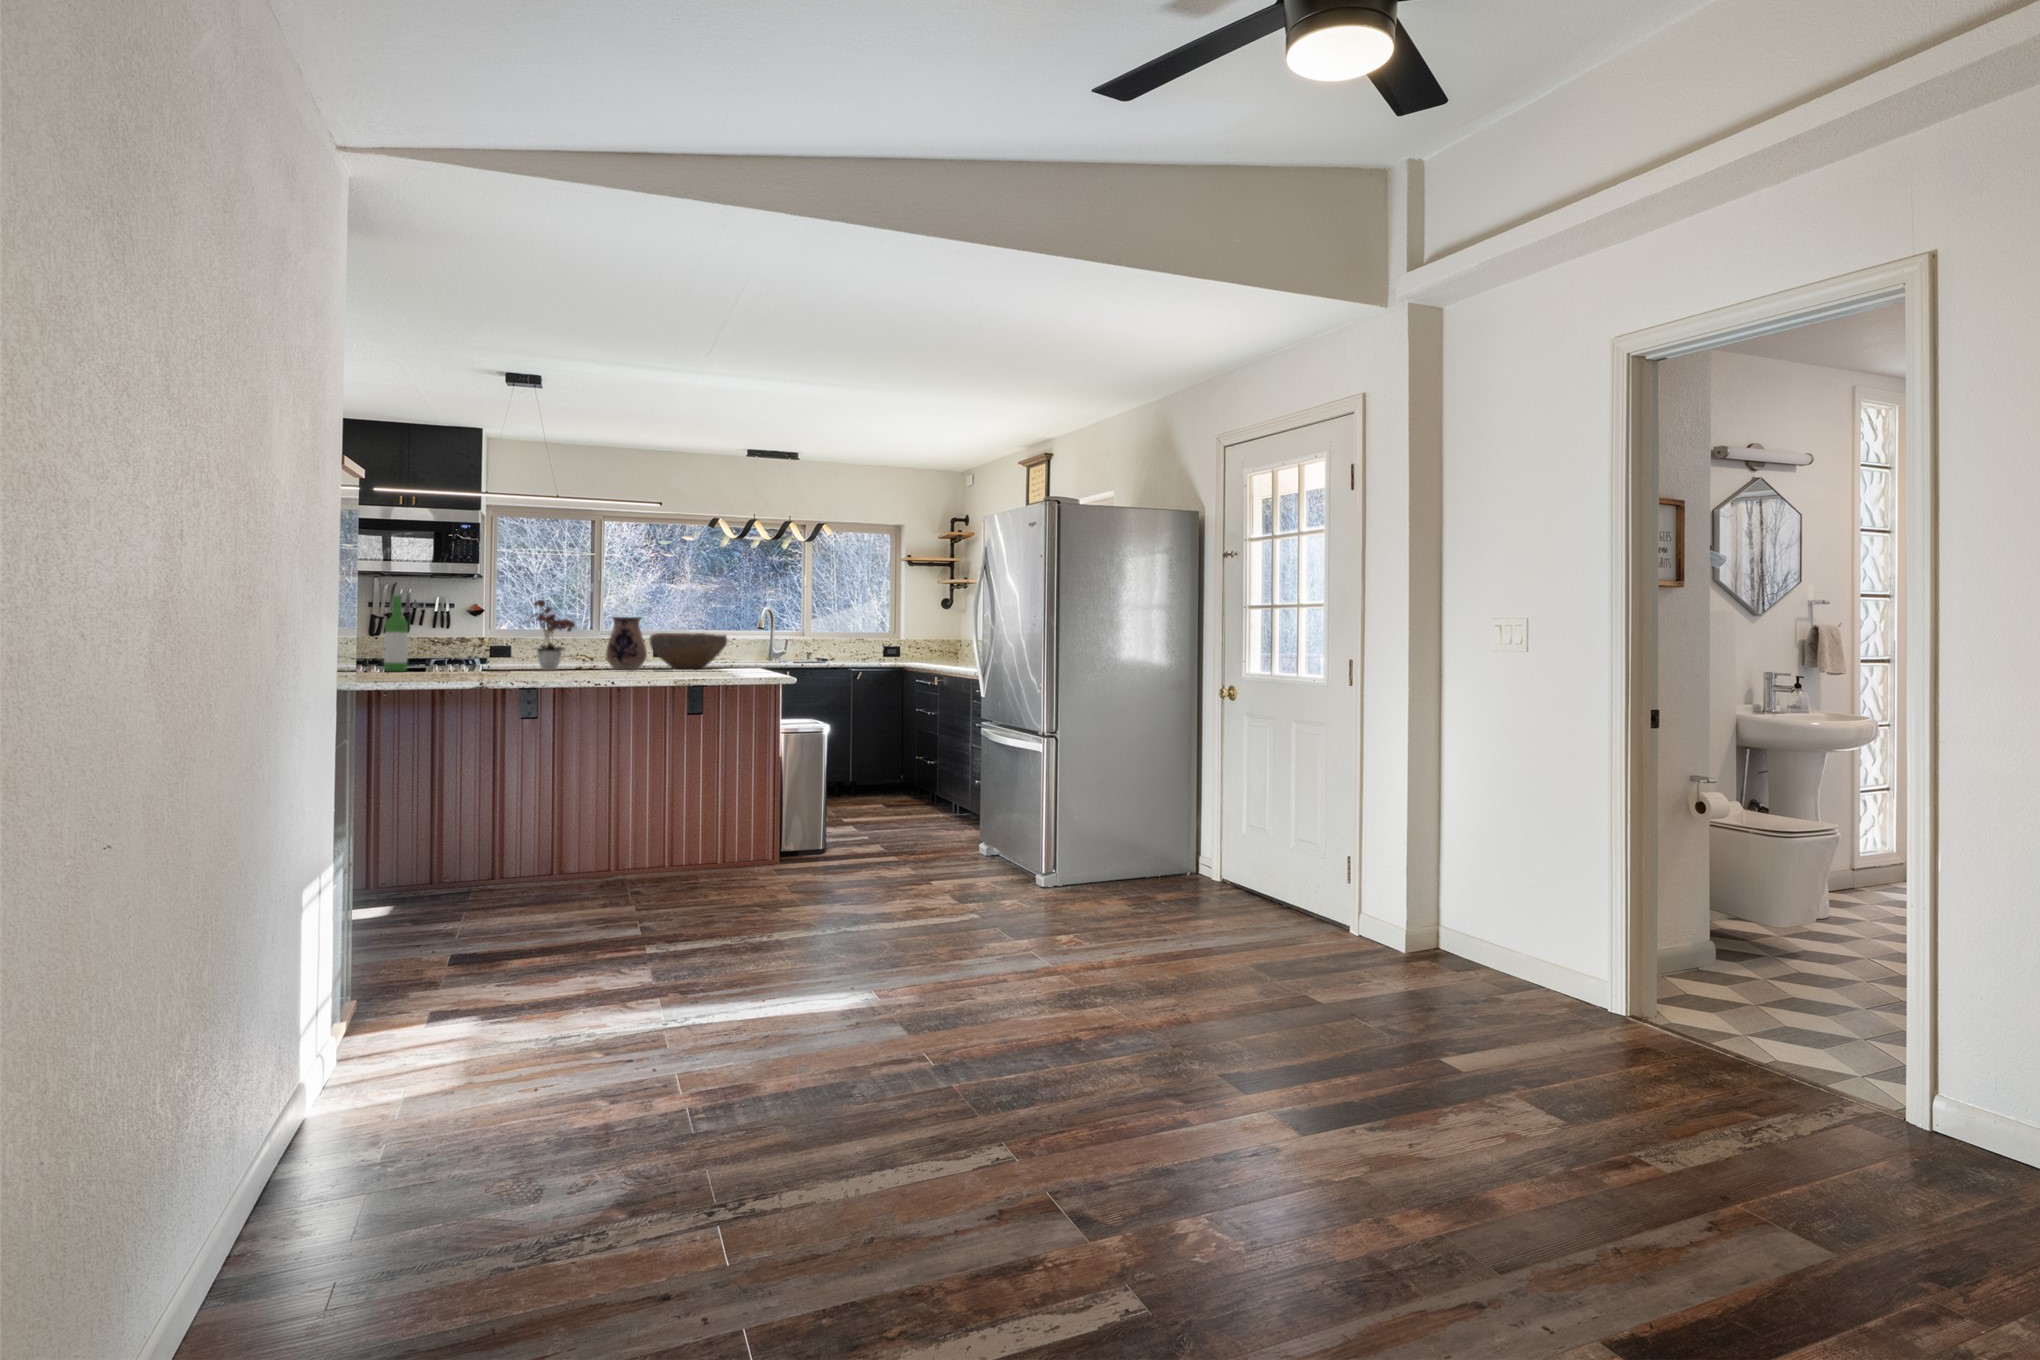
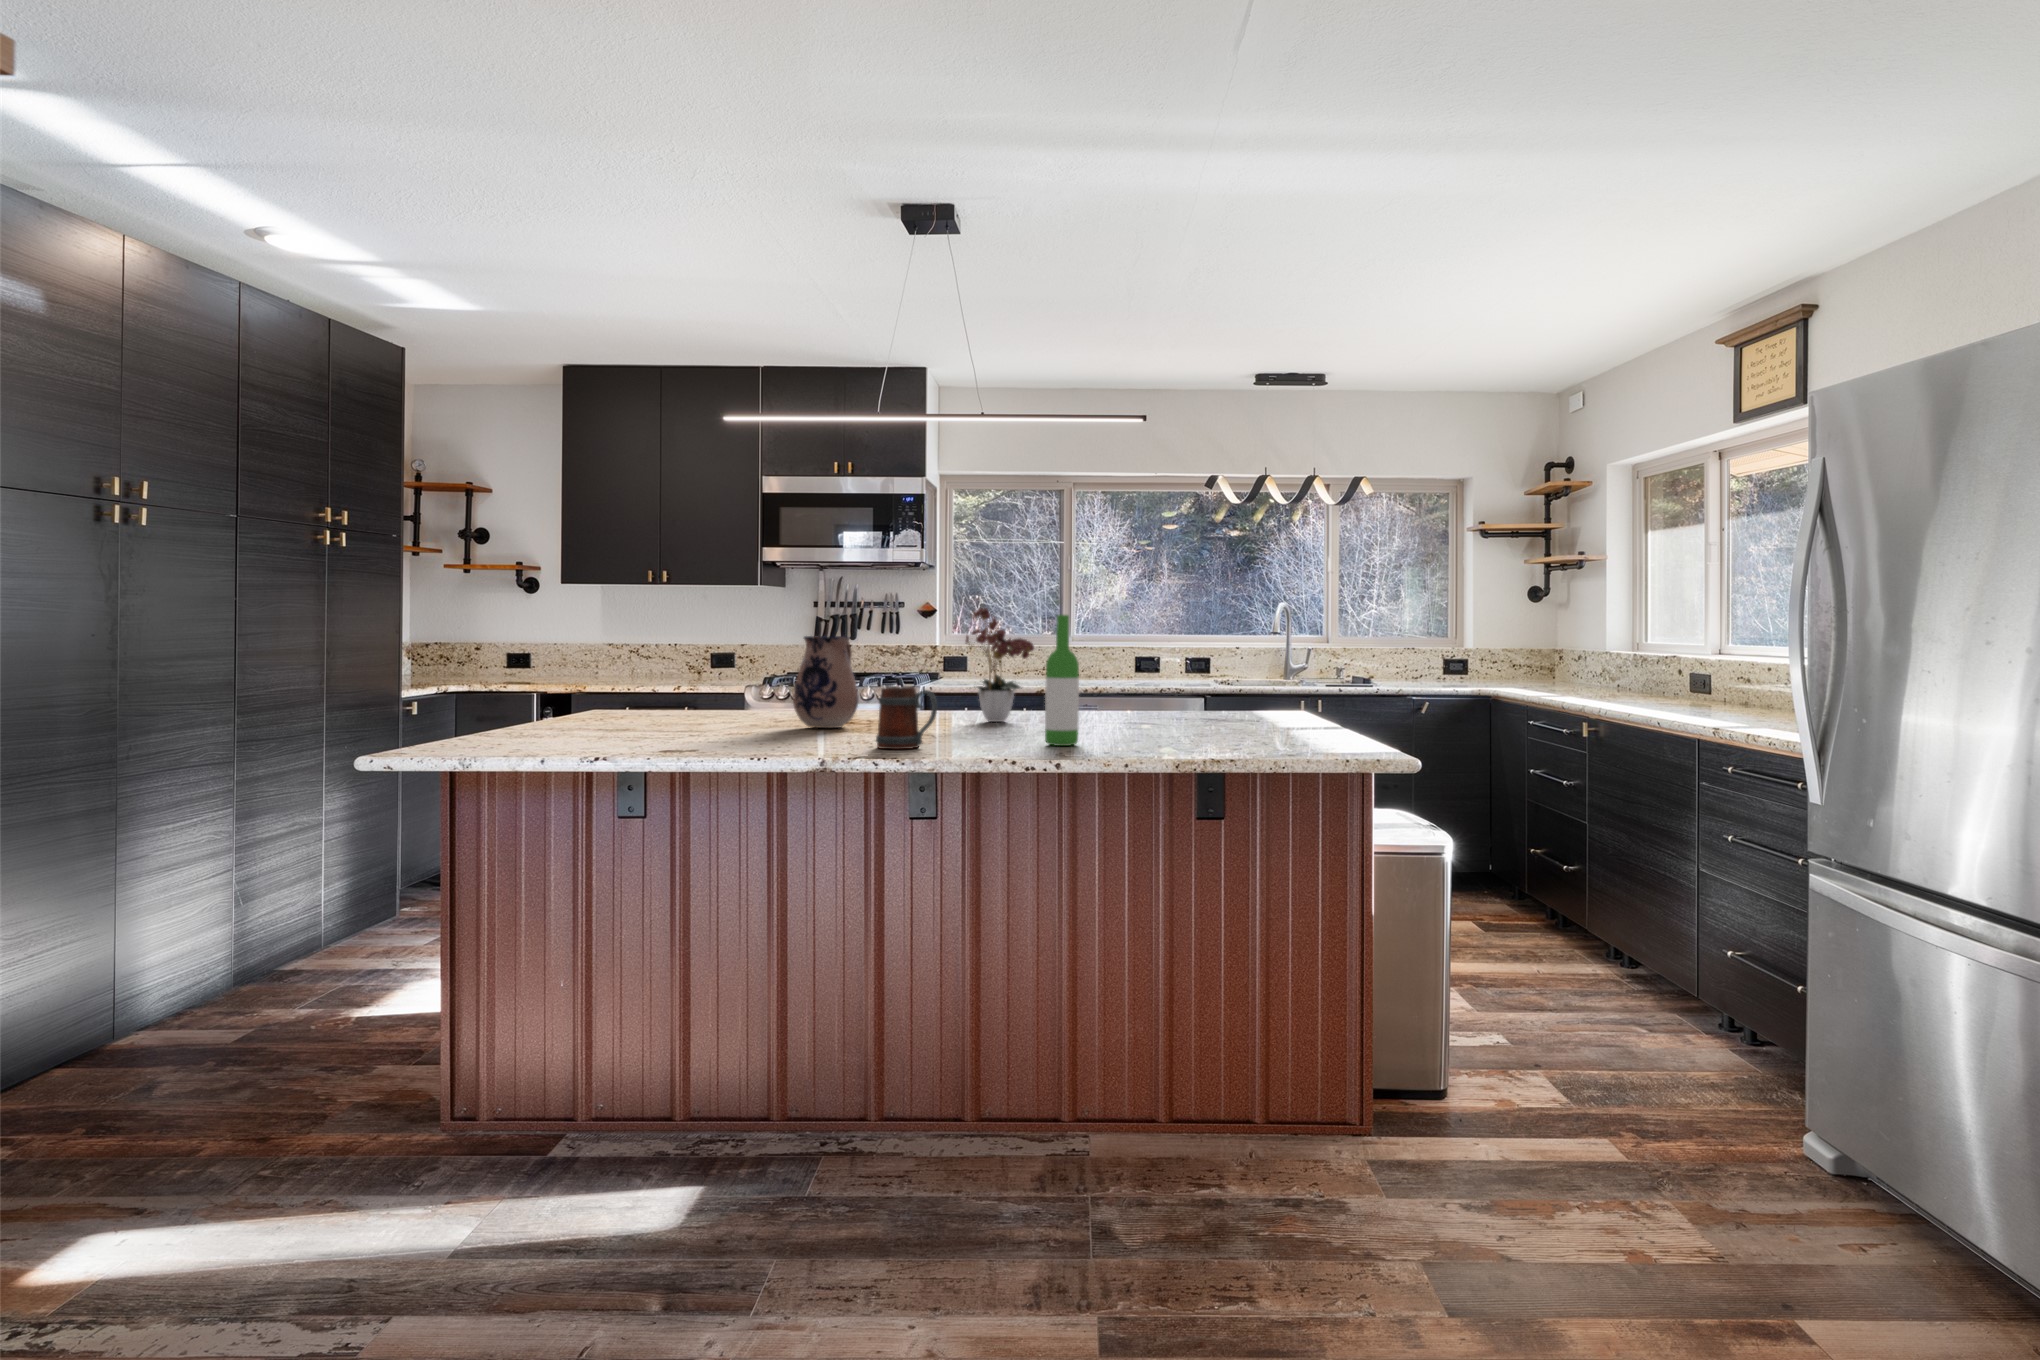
wine bottle: present [384,596,408,672] -> present [1045,615,1079,746]
ceramic pitcher: present [606,617,647,670] -> present [793,636,859,728]
bowl: present [650,633,727,670] -> none [1153,673,1291,741]
mug: none [482,639,521,671] -> present [876,687,937,749]

